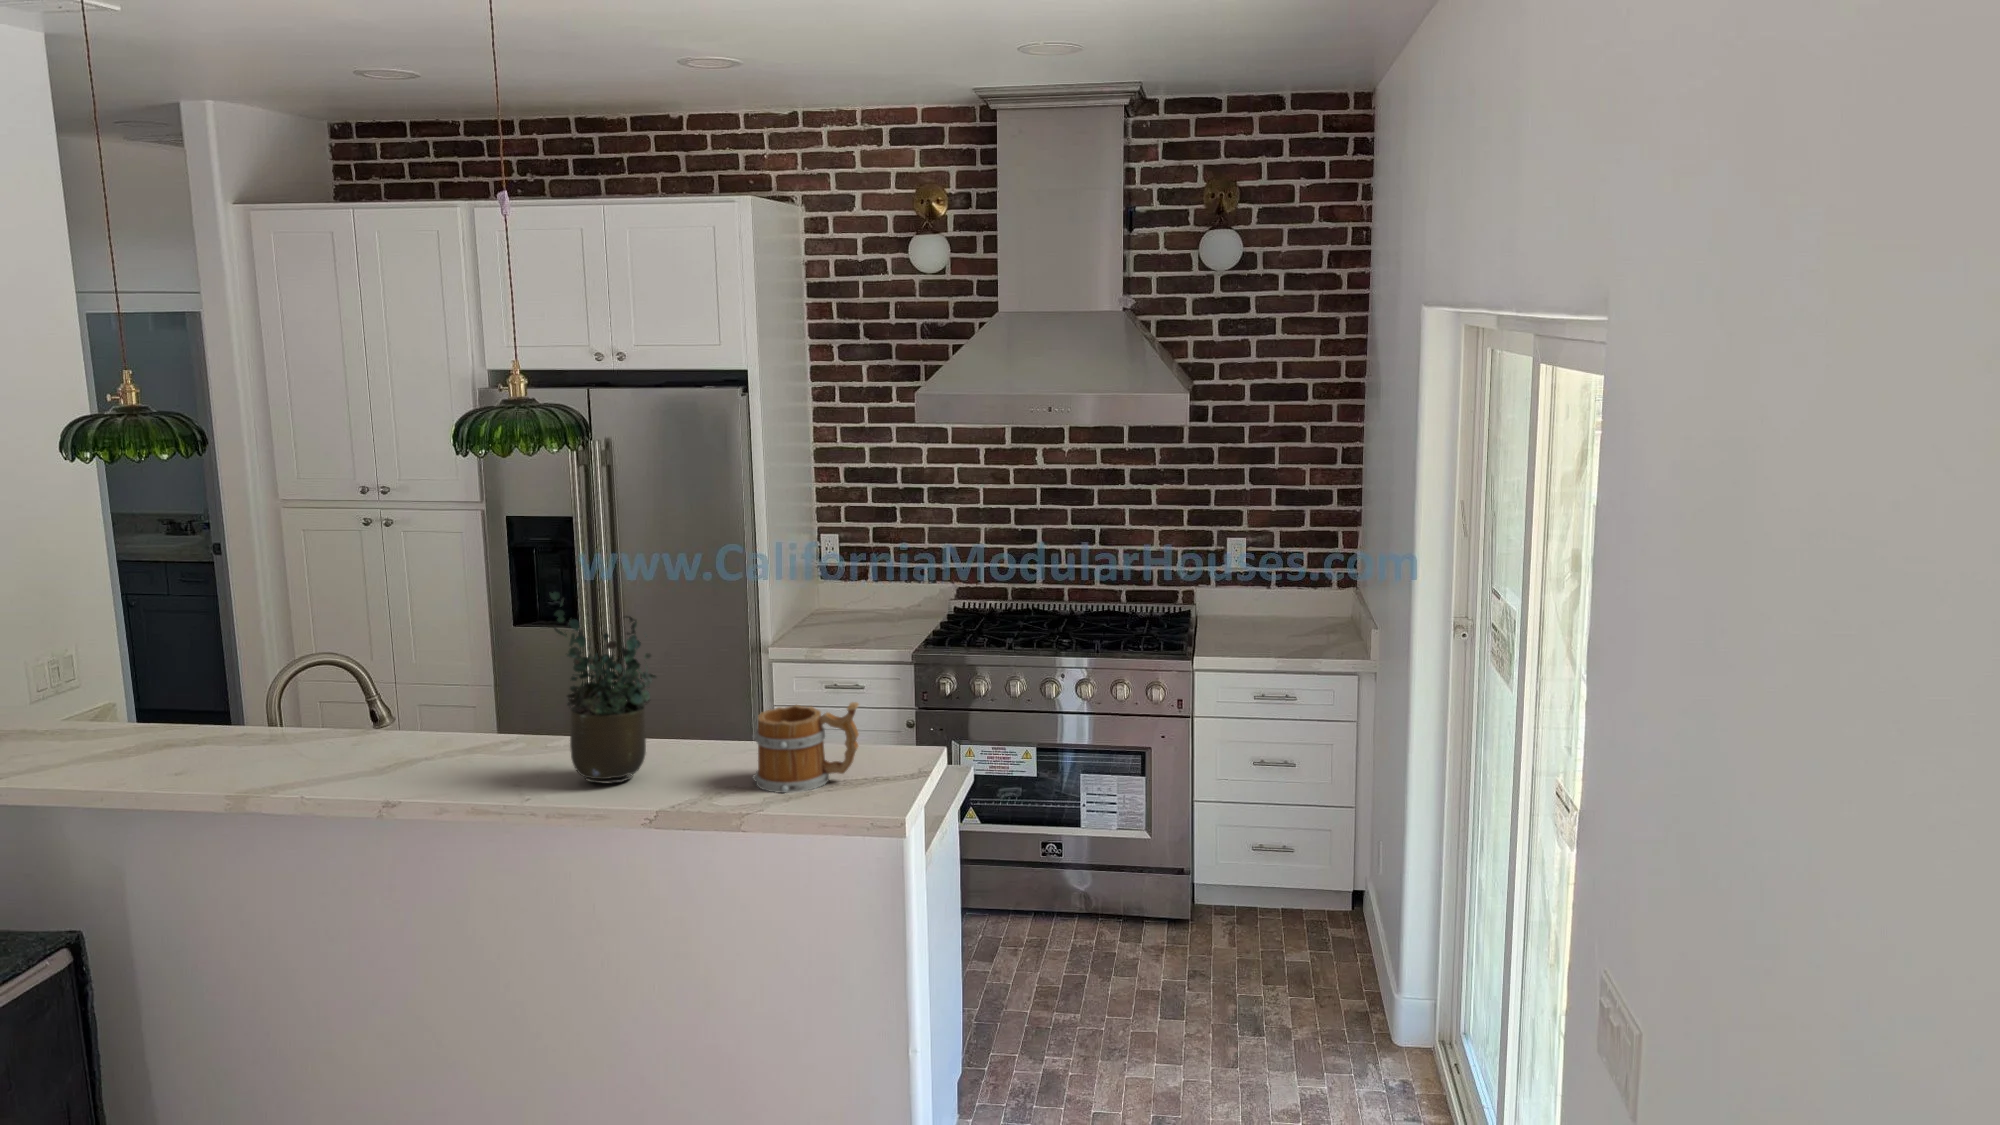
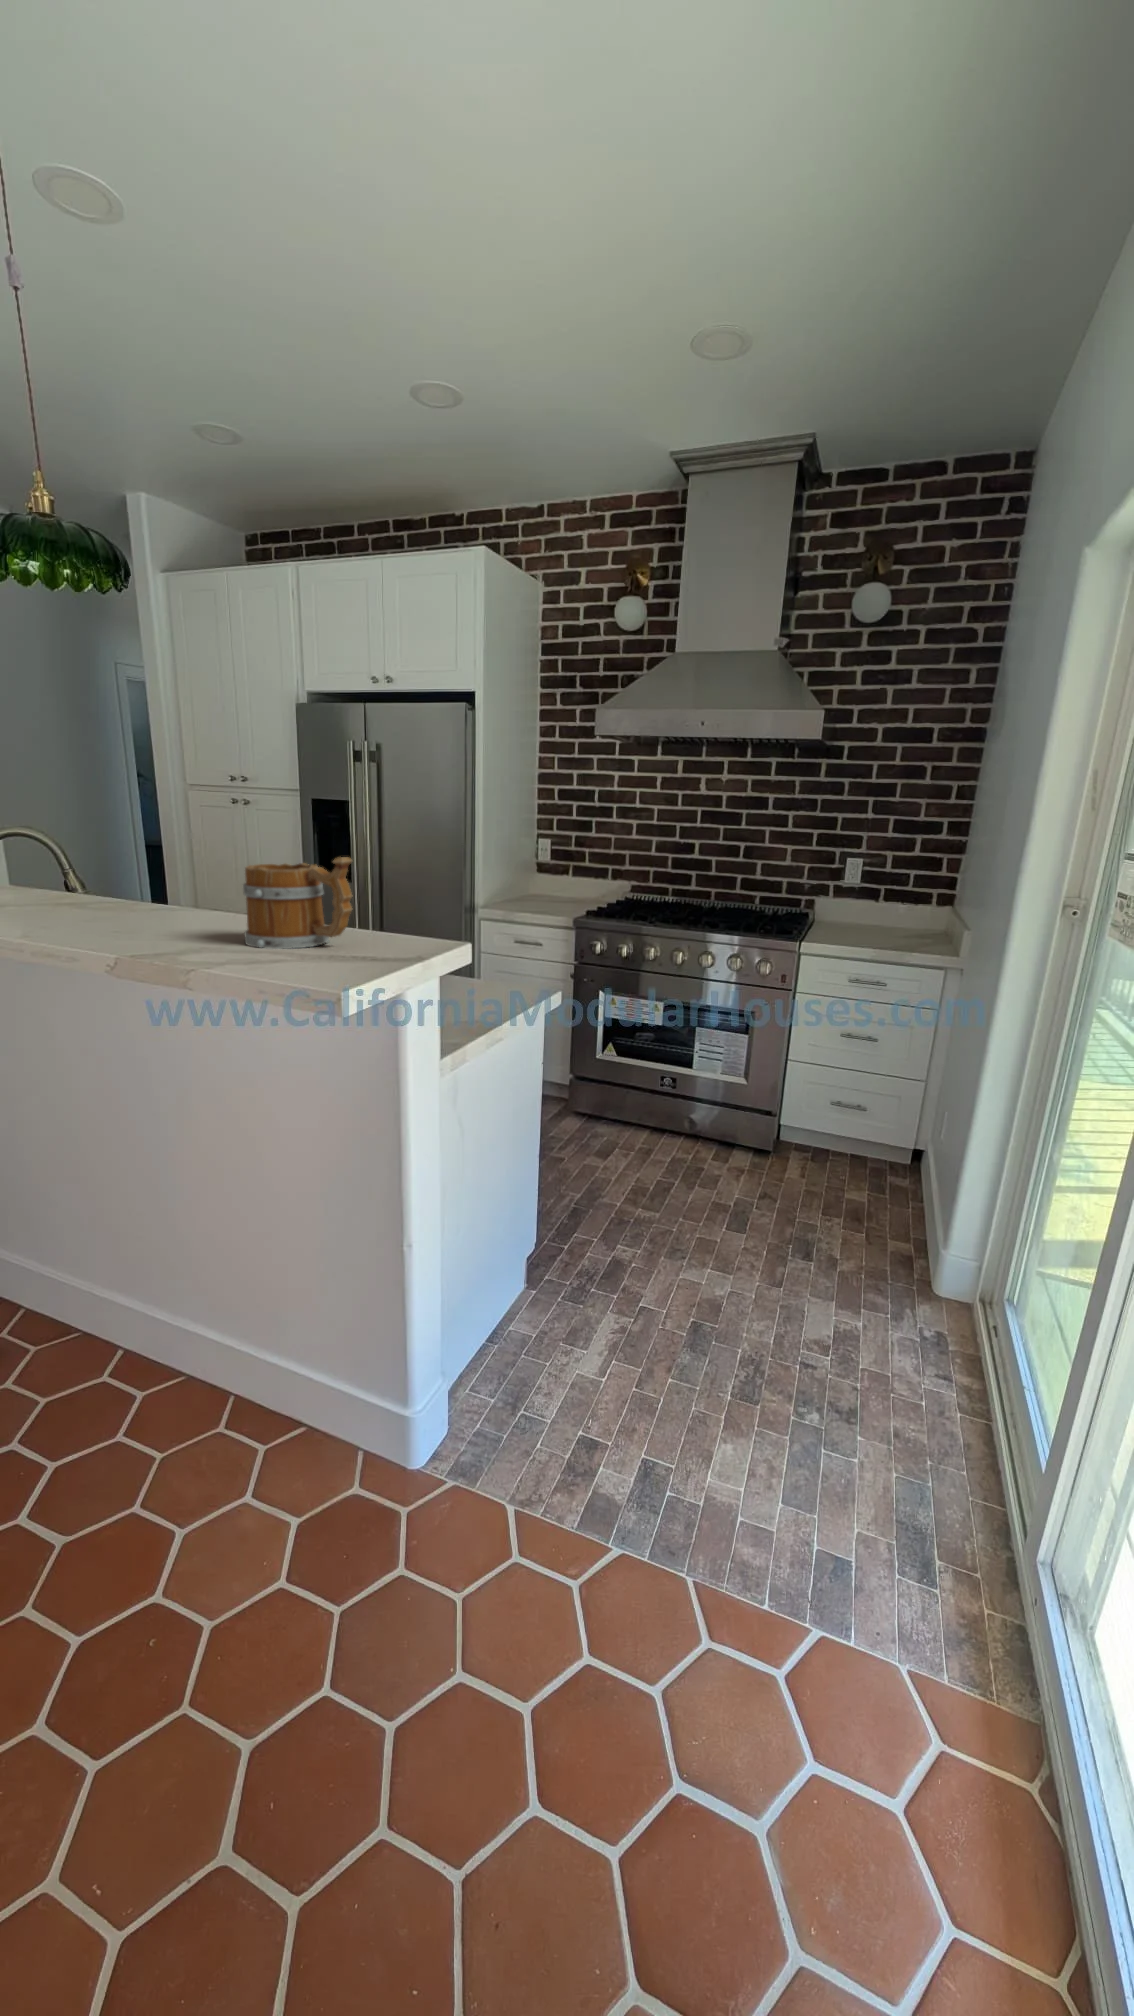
potted plant: present [550,592,656,784] -> none [76,728,181,926]

